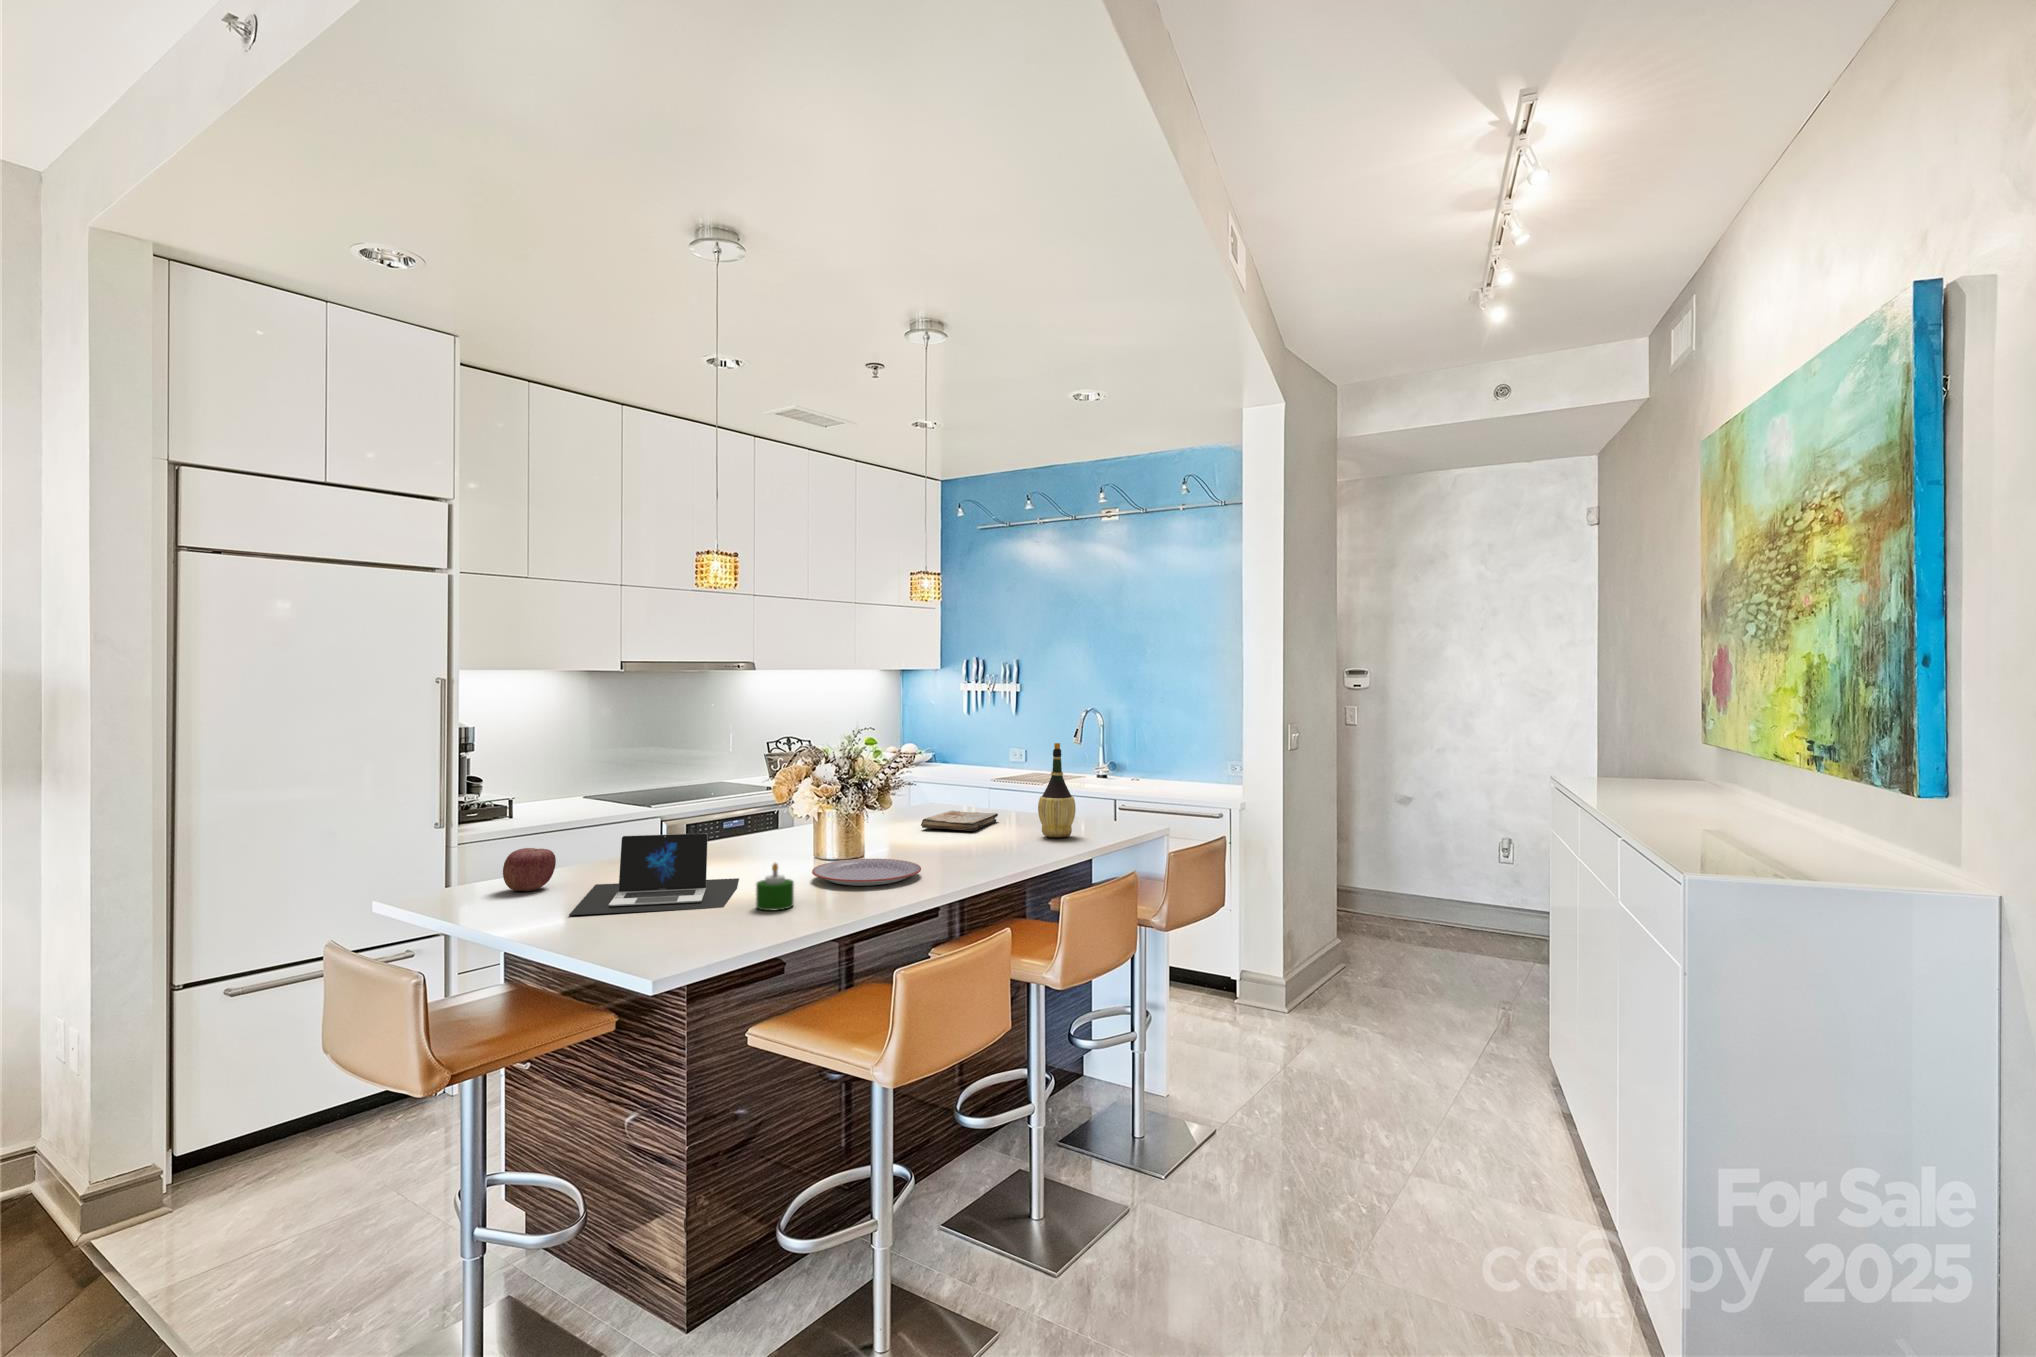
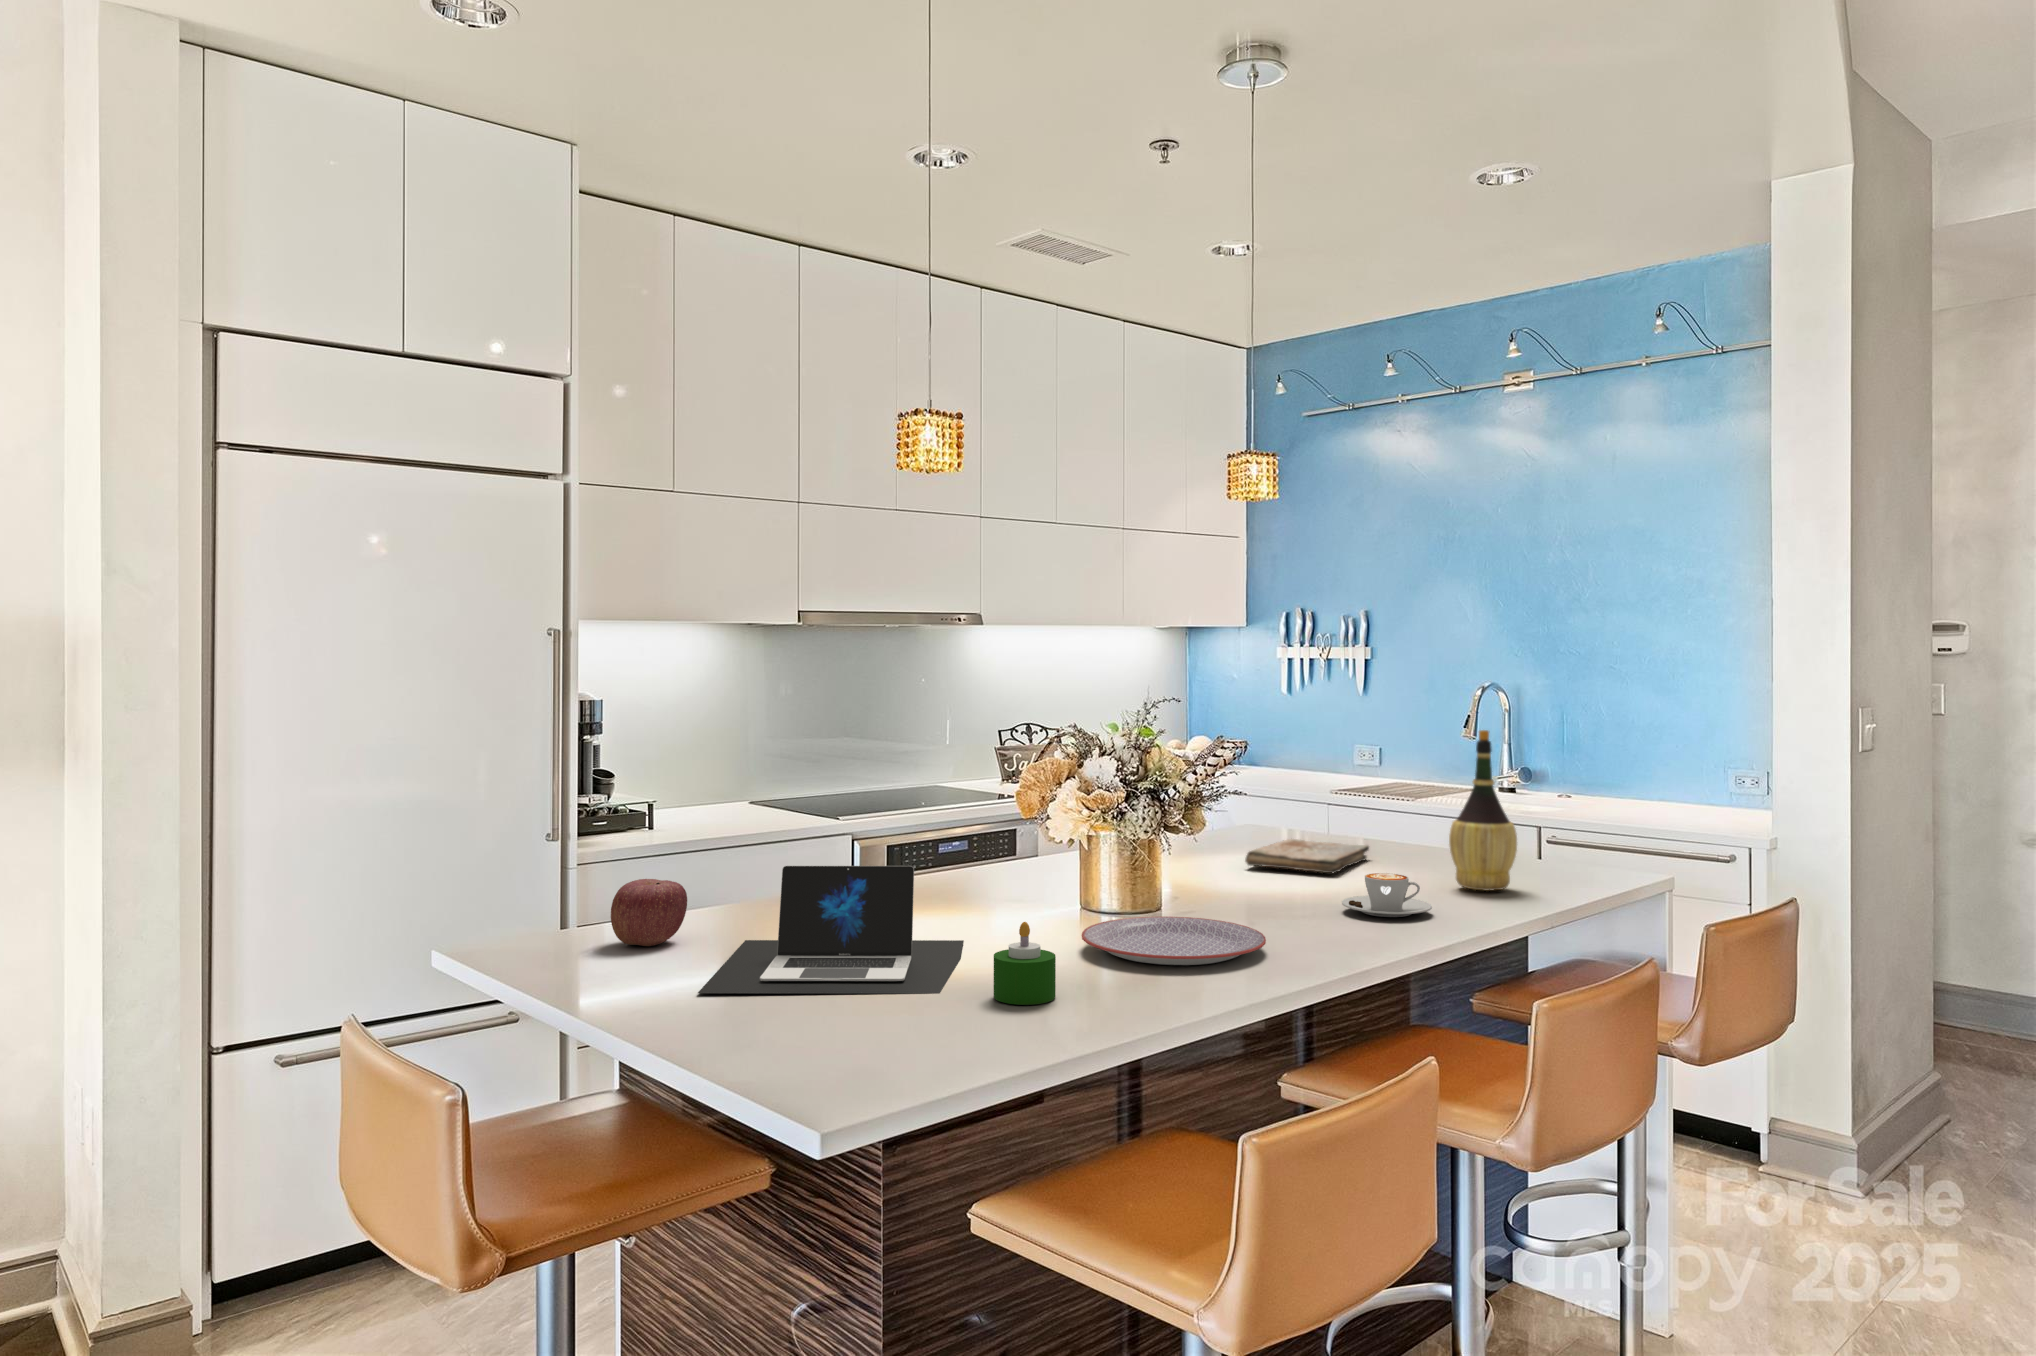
coffee cup: none [972,829,1022,854] -> present [1342,873,1432,917]

